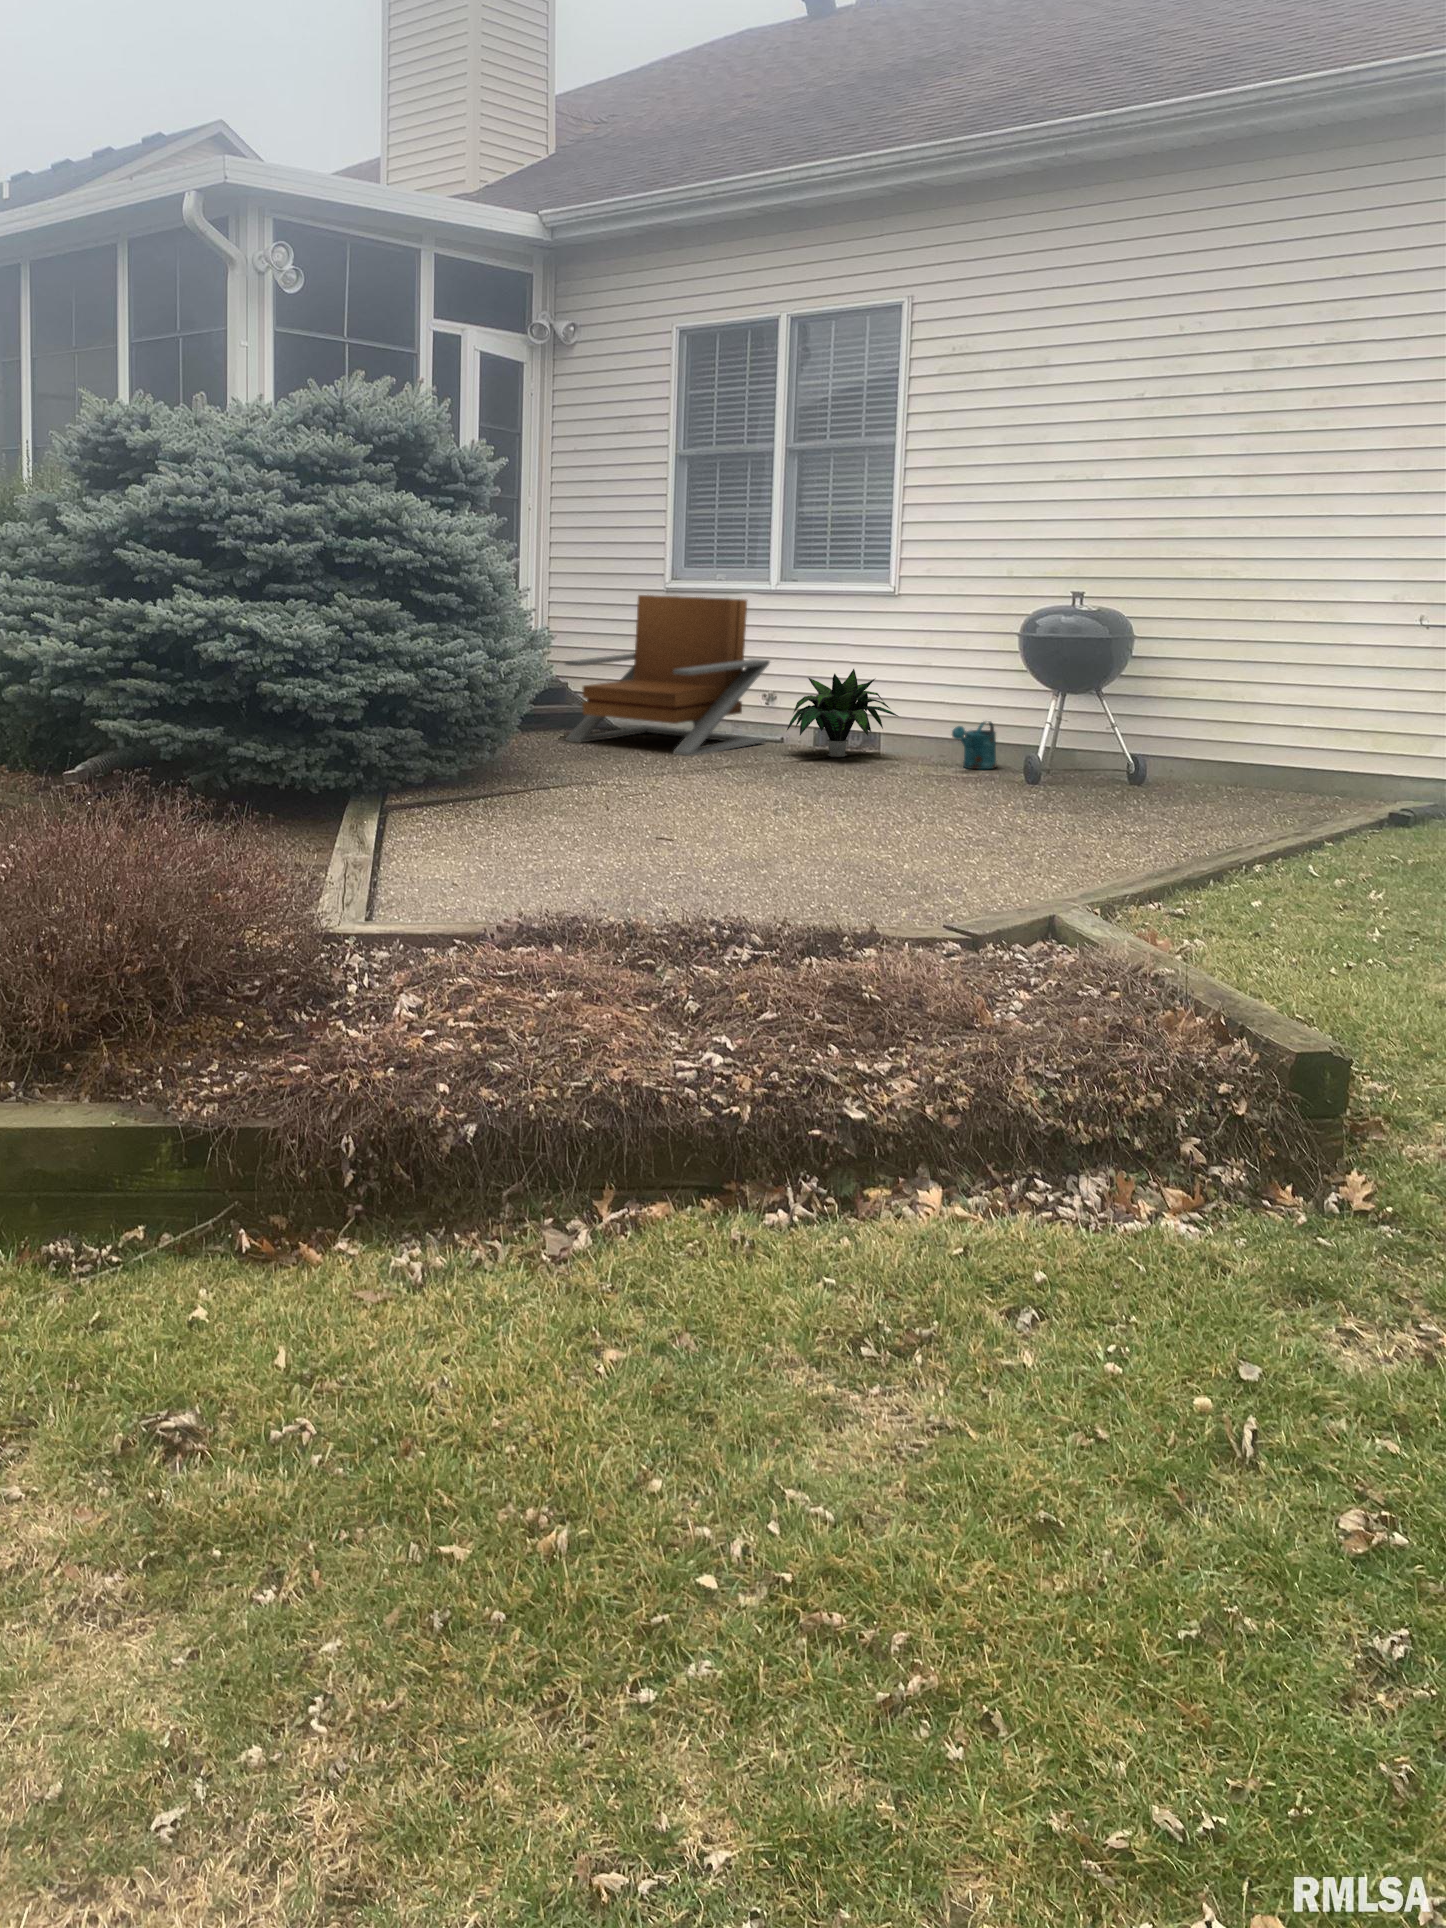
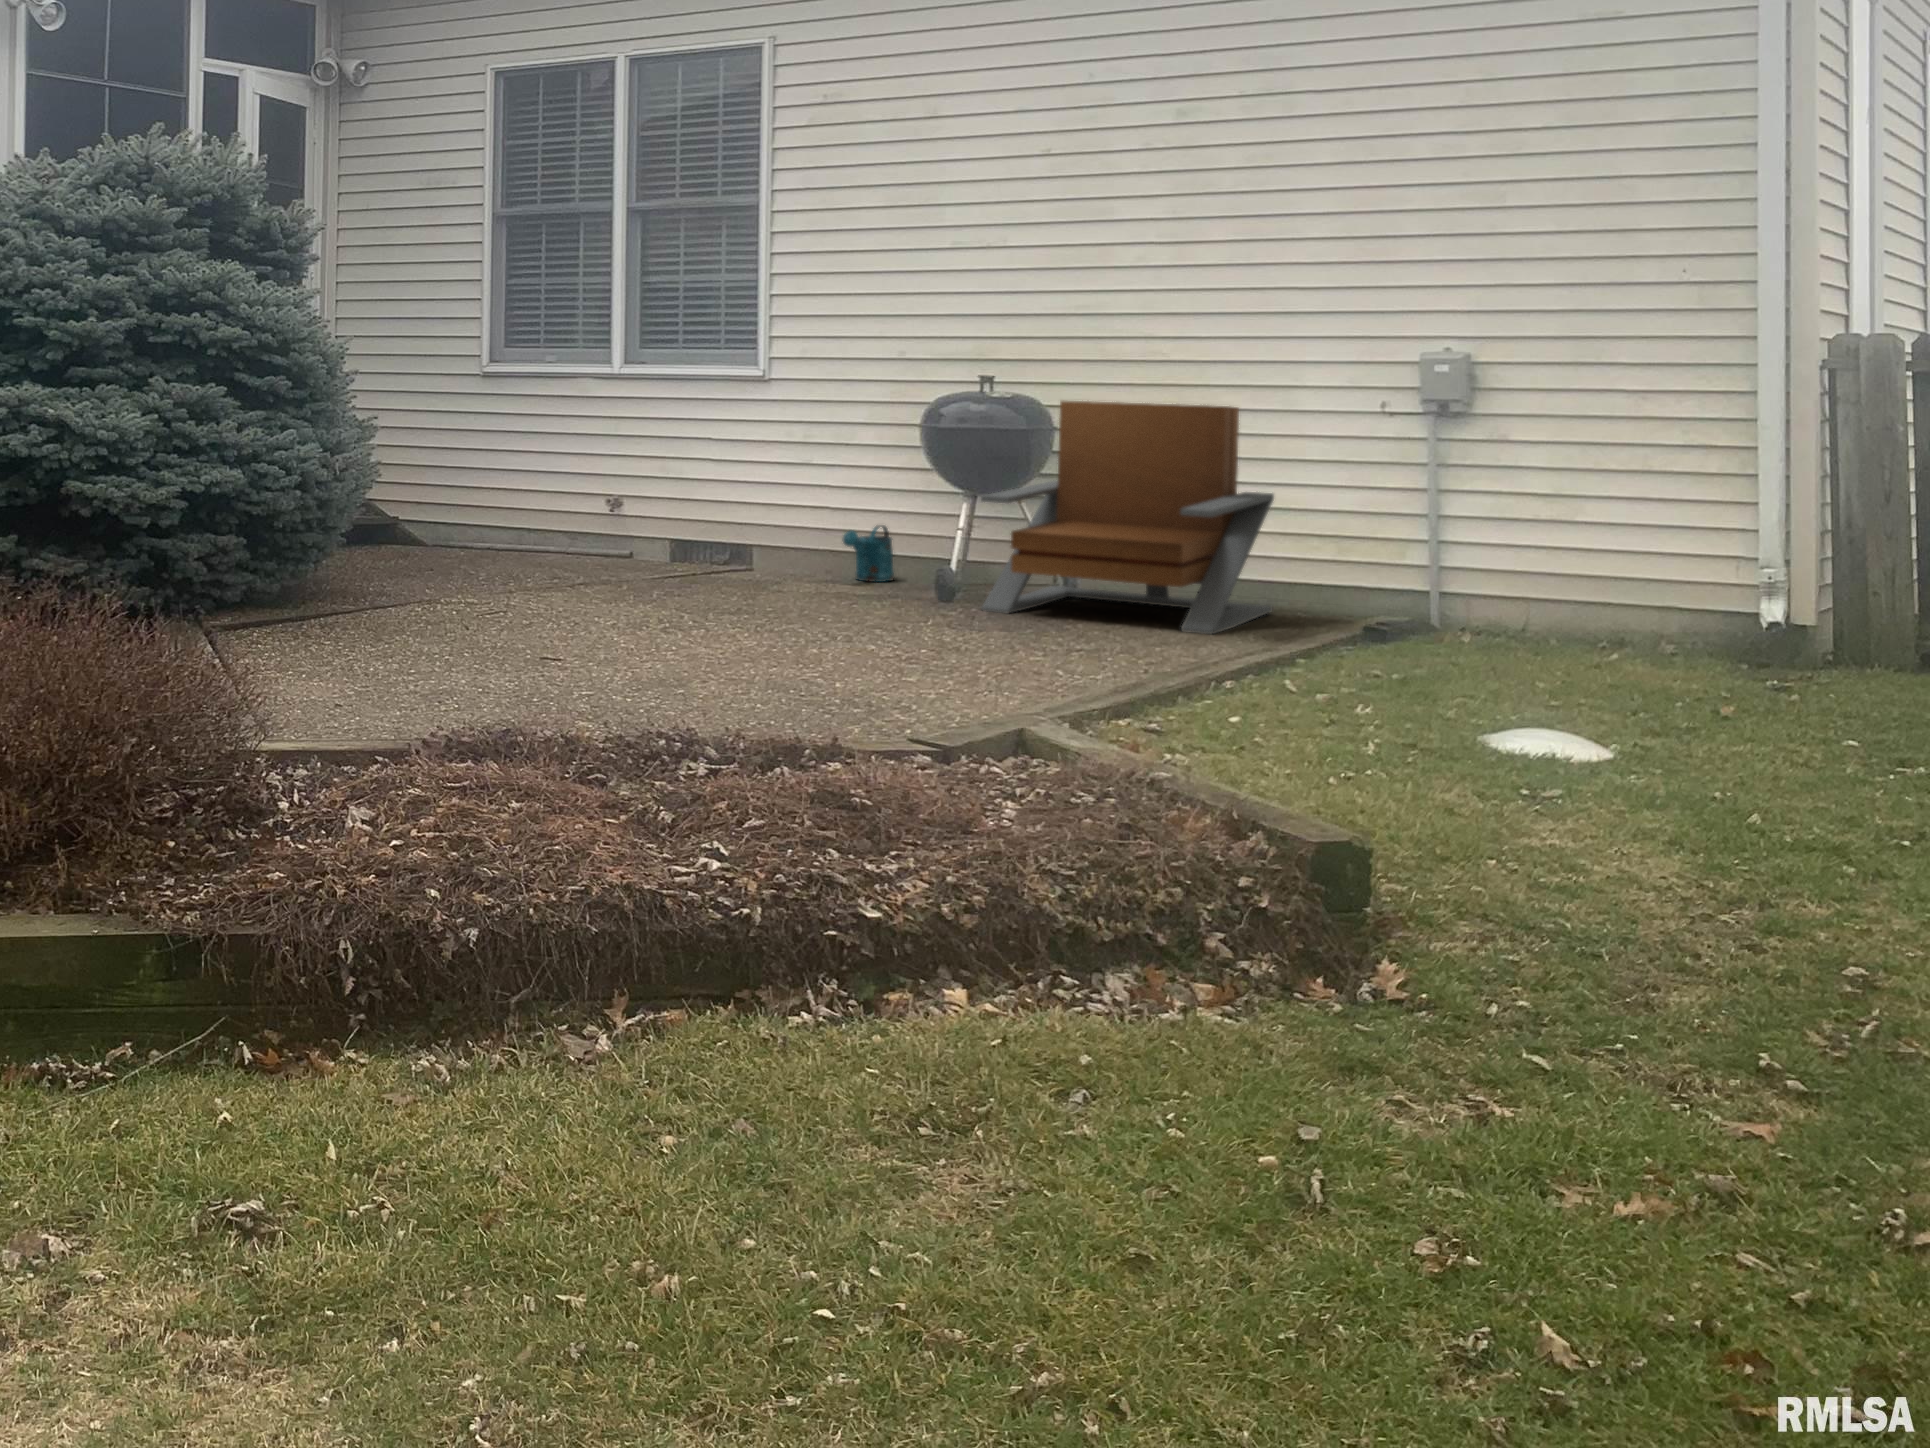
lounge chair: present [565,595,770,756] -> present [981,401,1274,634]
potted plant: present [787,669,899,757] -> none [645,465,780,570]

